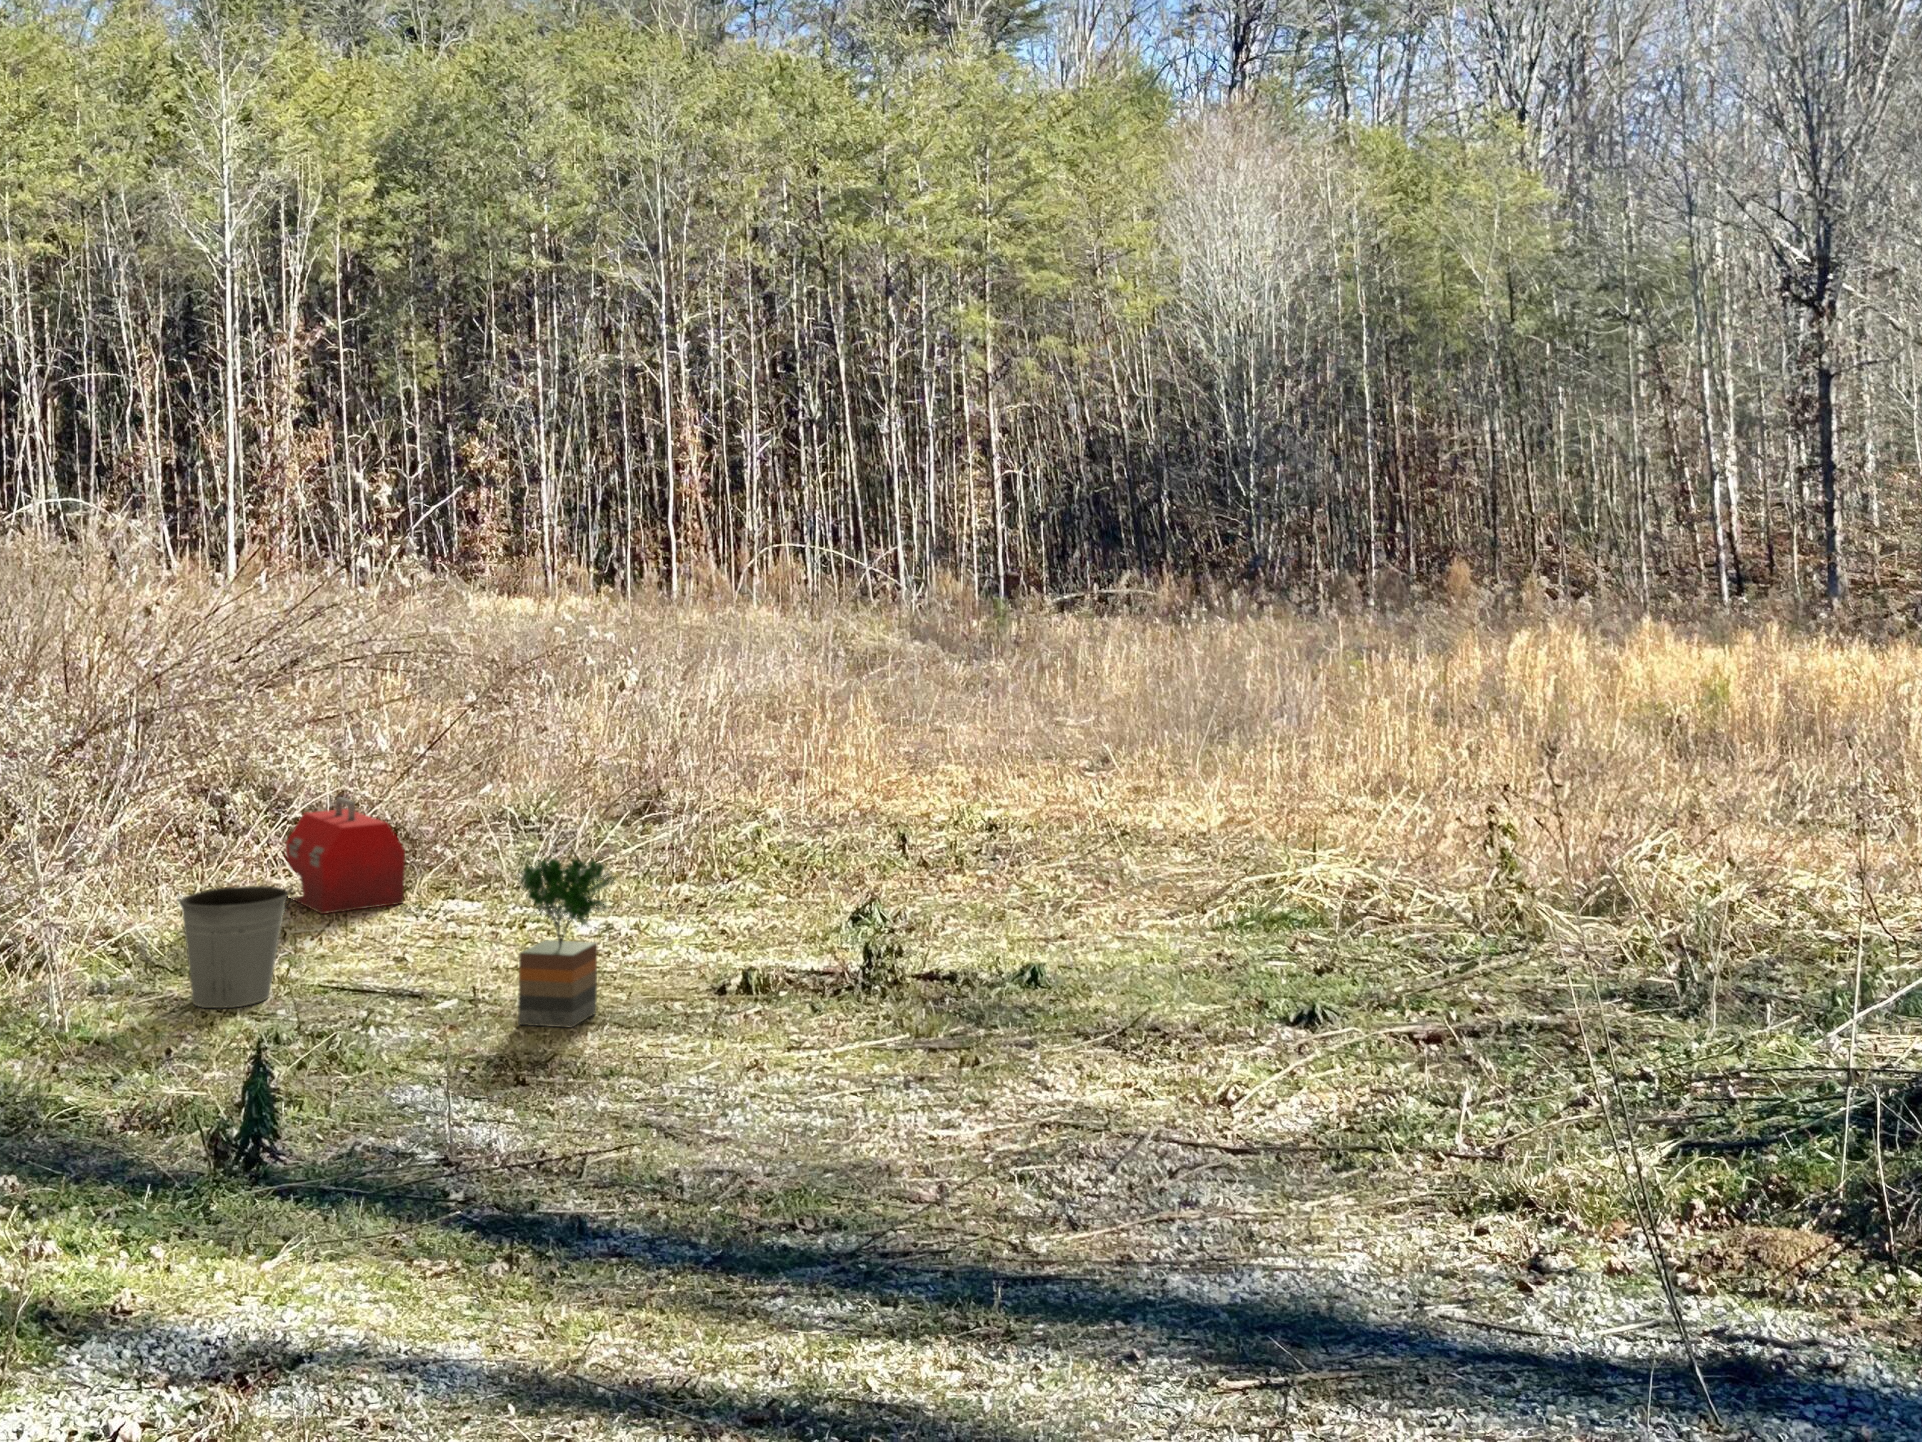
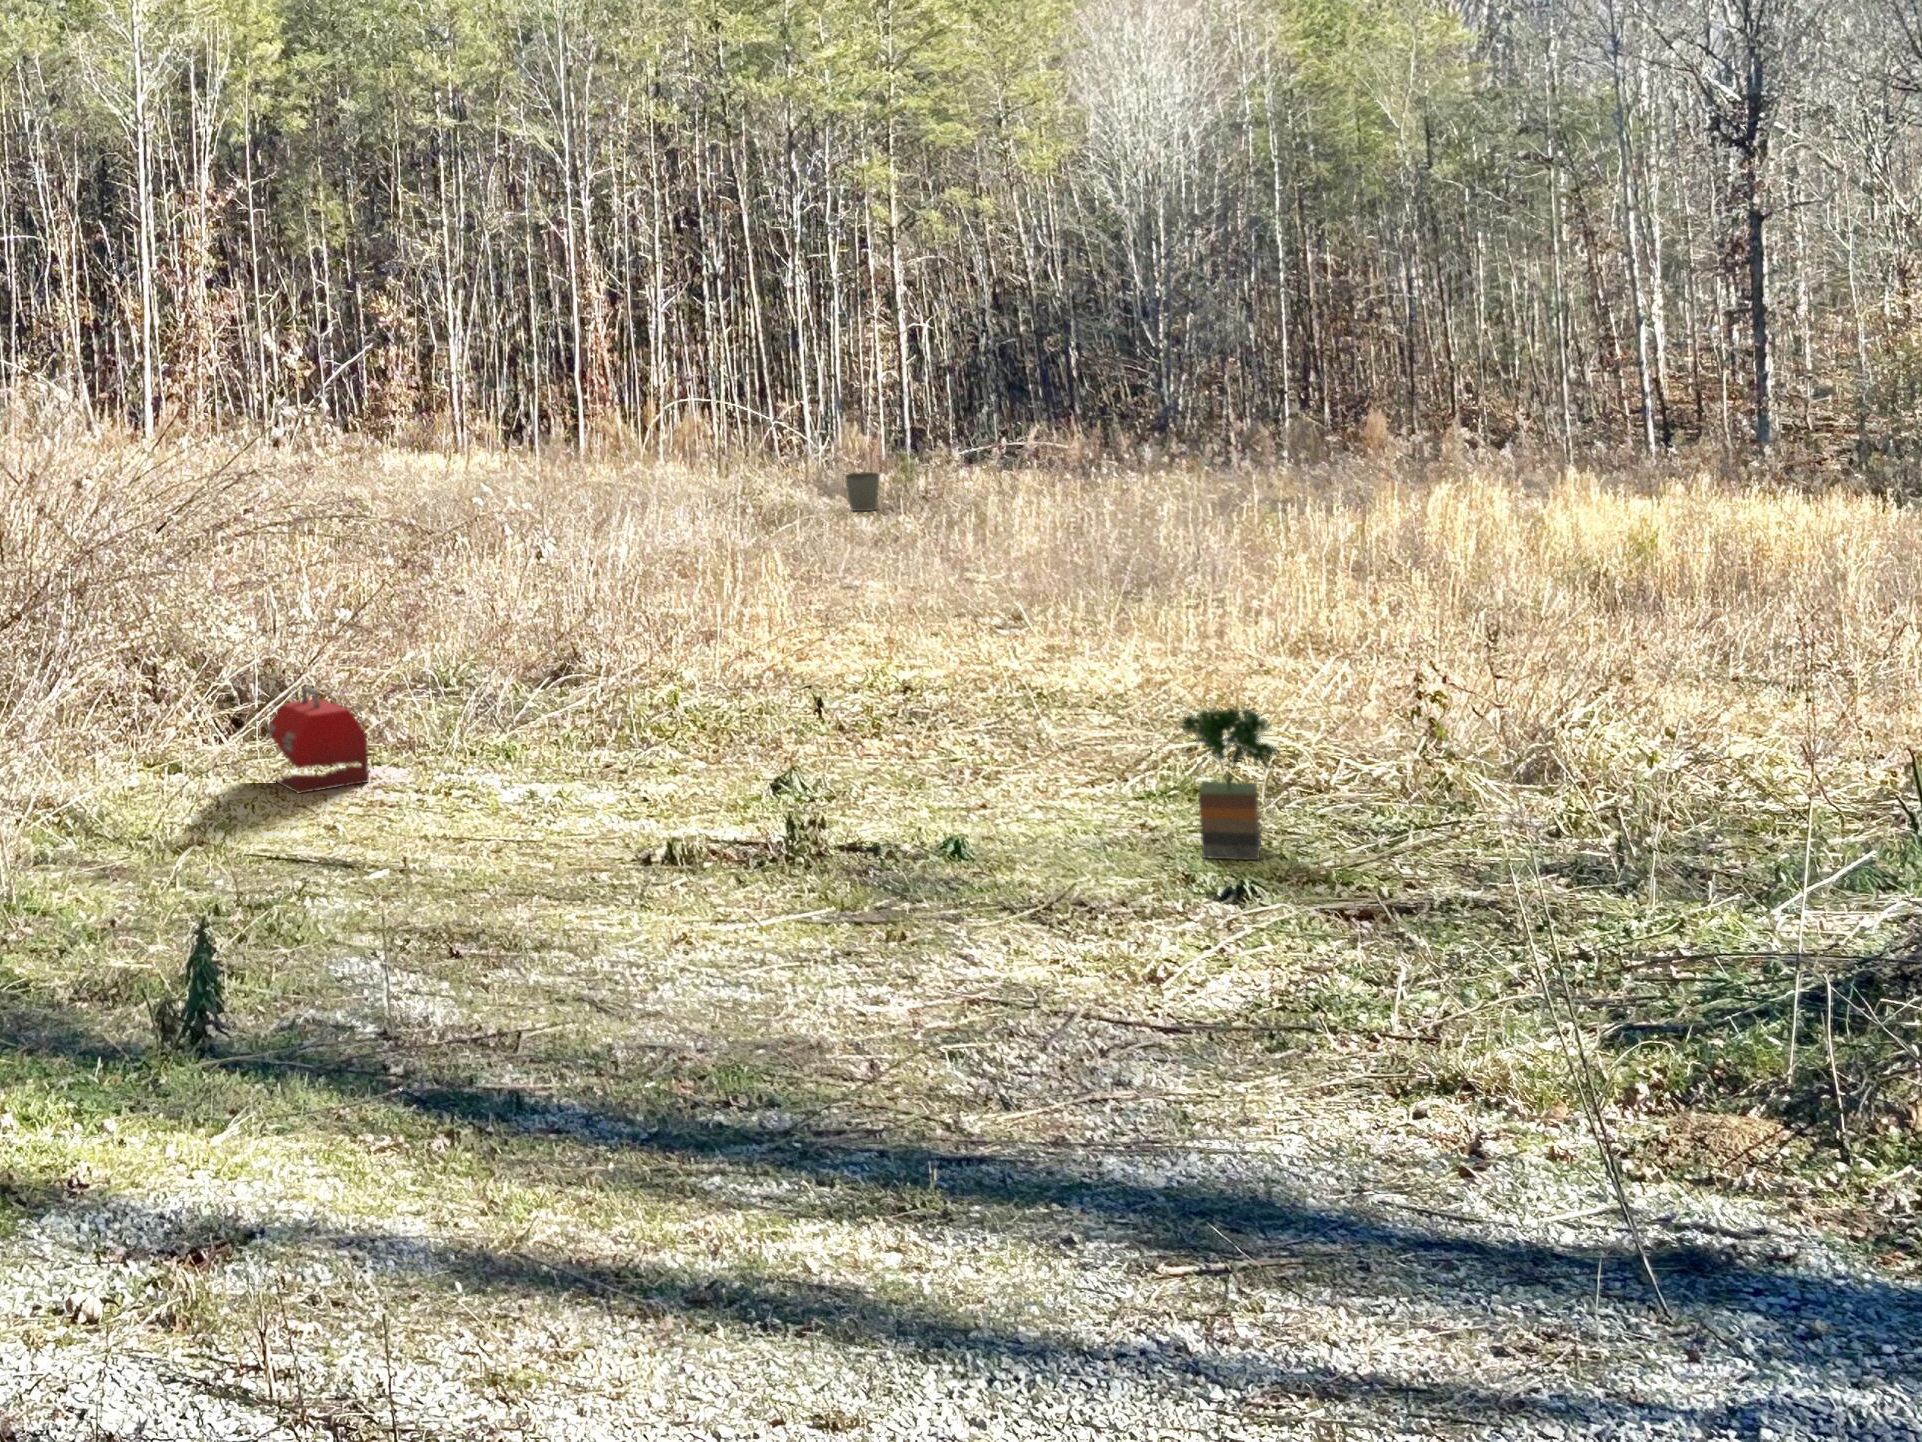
potted tree: present [518,858,616,1028] -> present [1181,708,1278,860]
bucket: present [178,886,292,1008] -> present [843,472,879,511]

